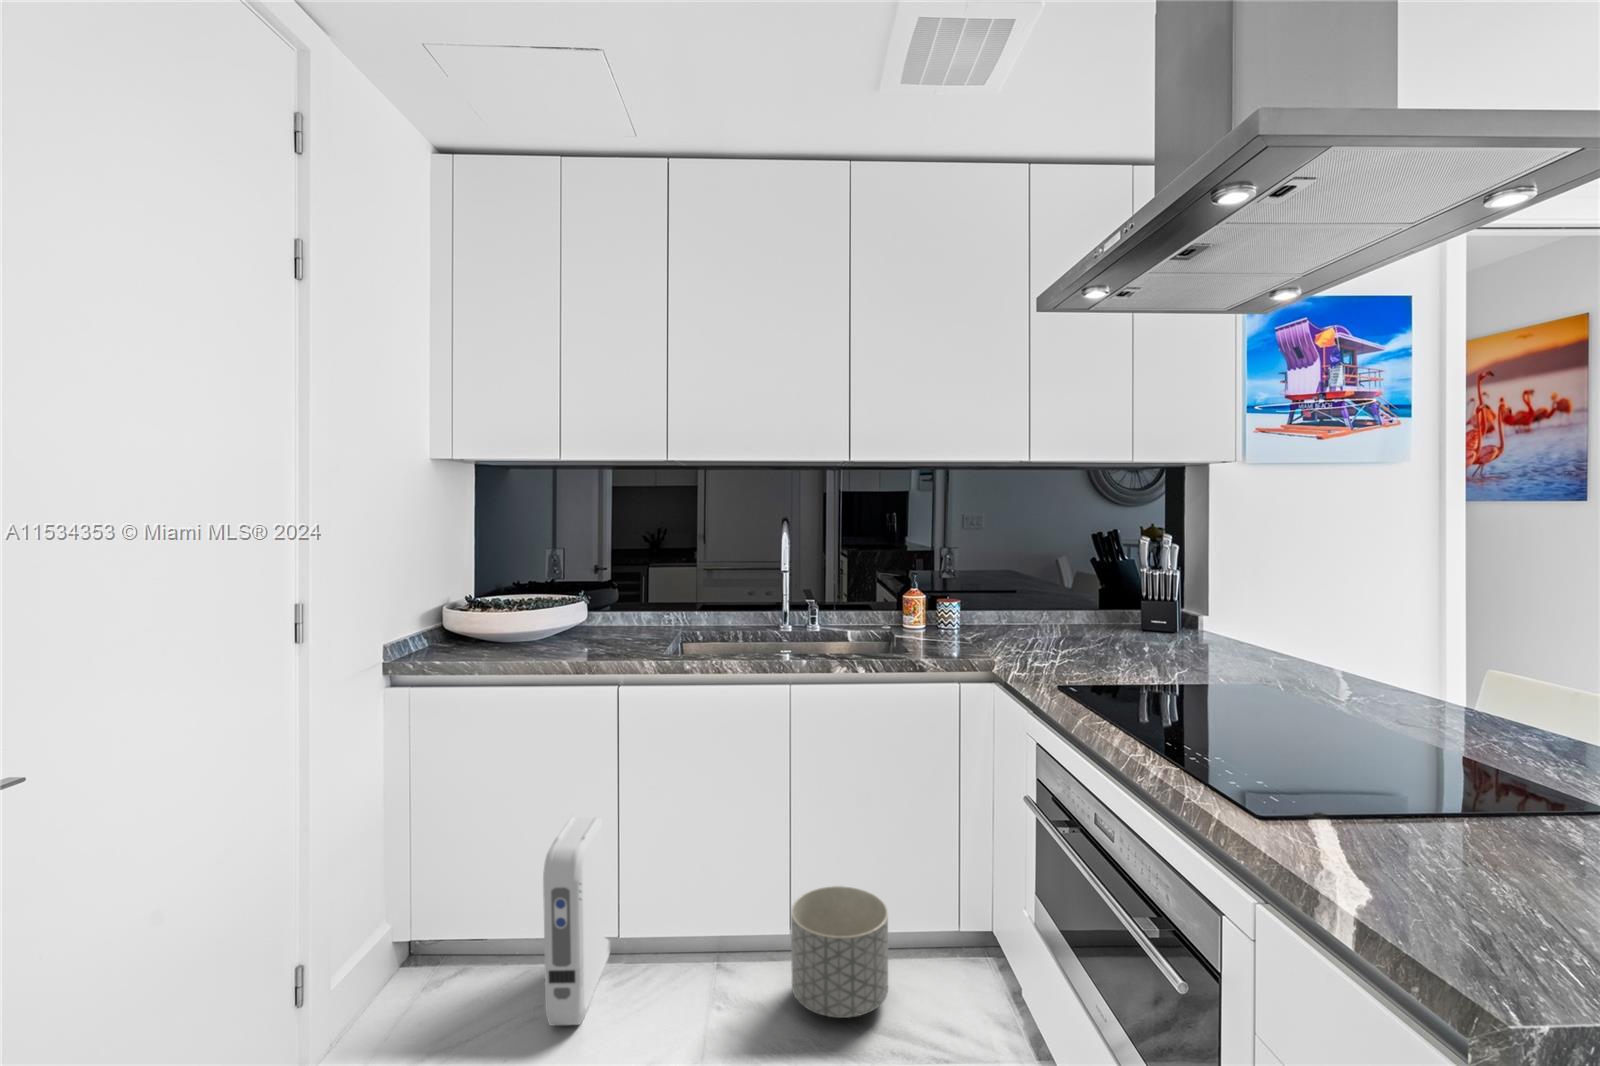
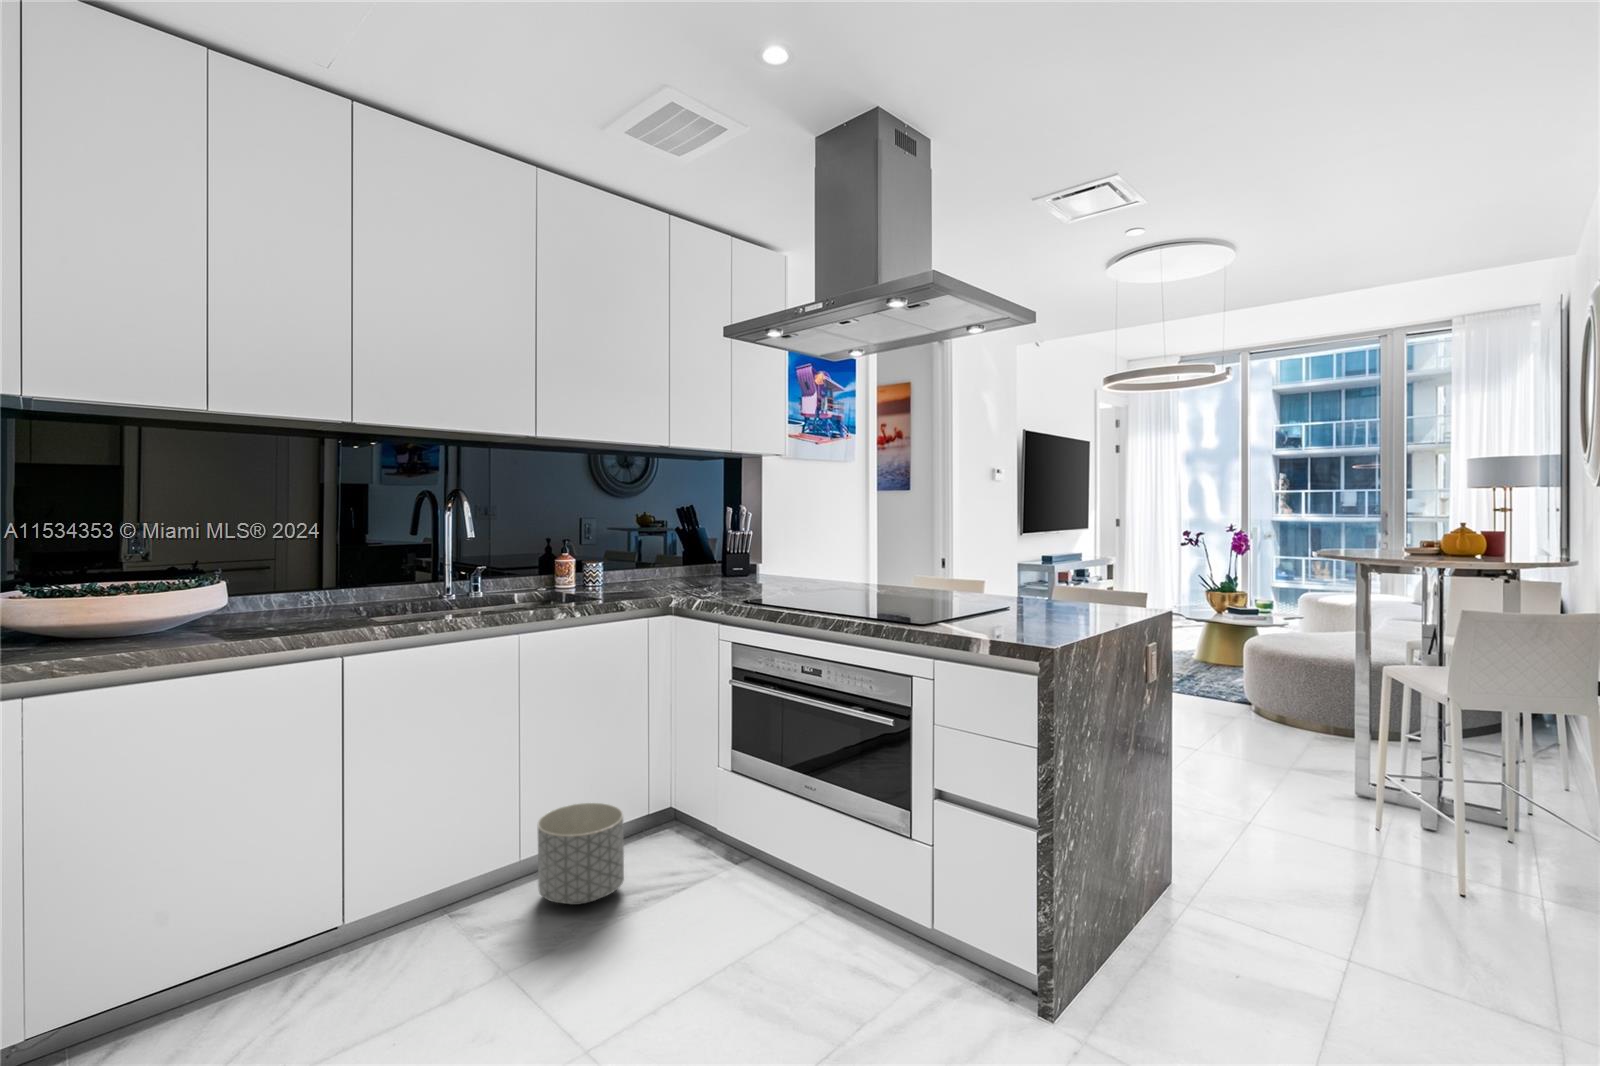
air purifier: present [543,816,611,1025] -> none [280,795,357,1017]

